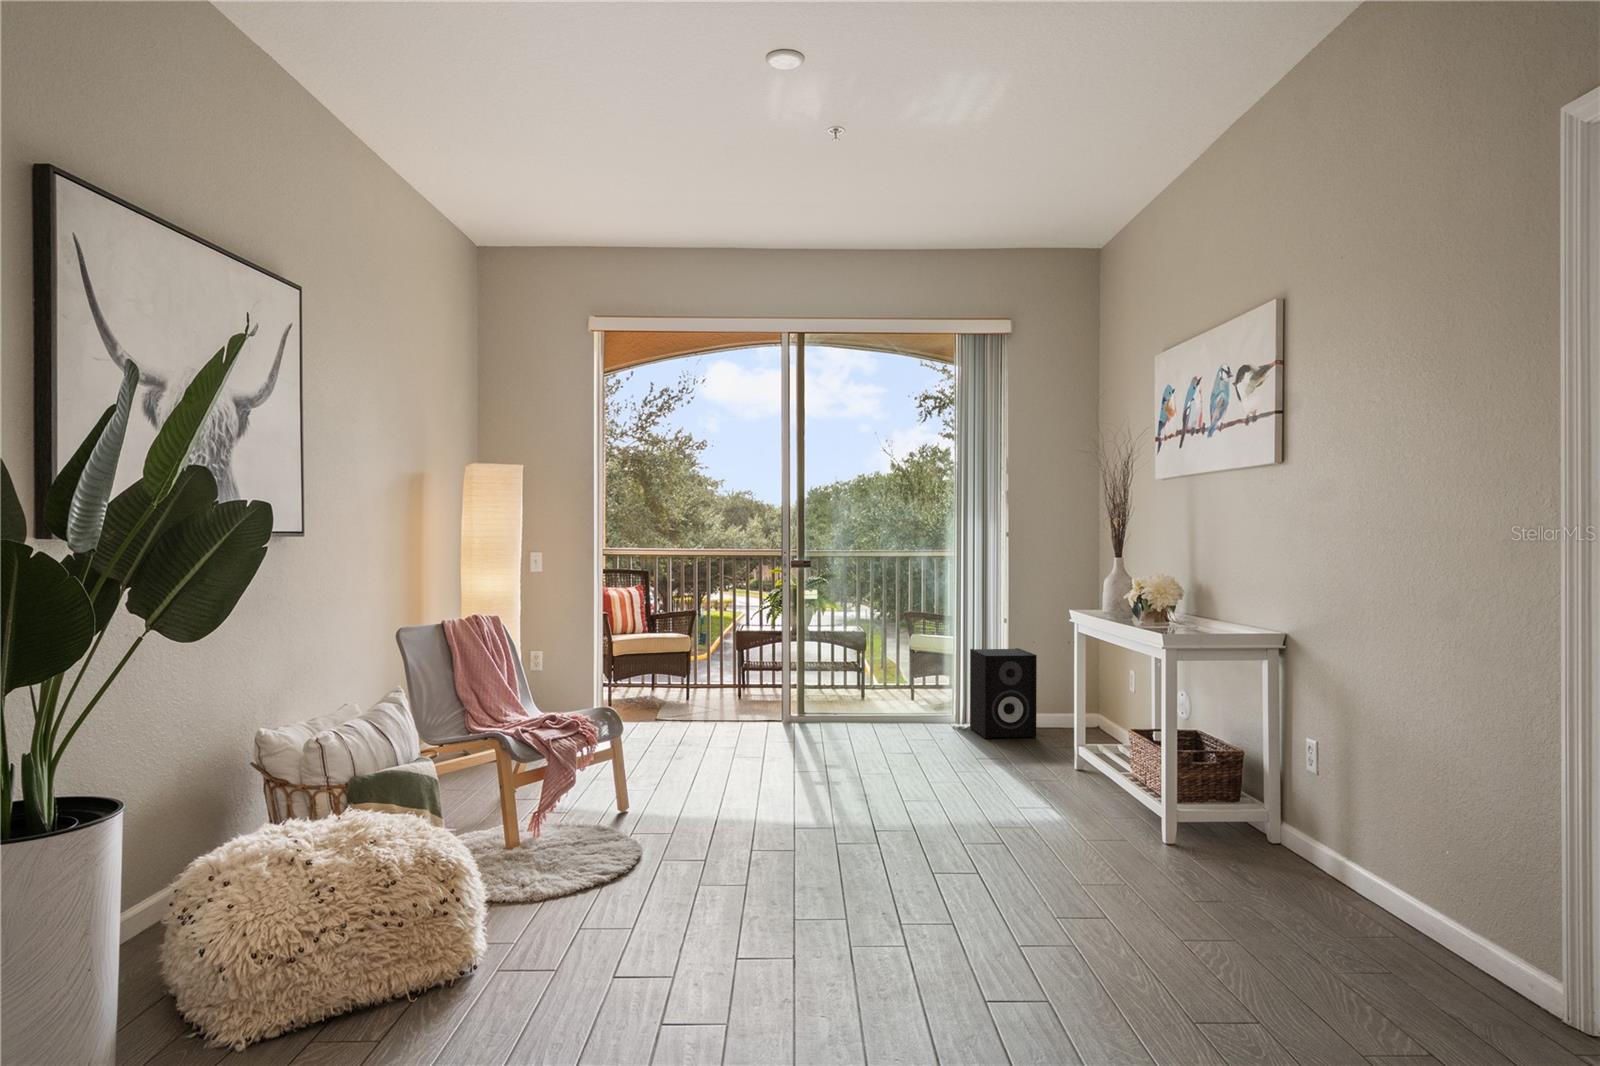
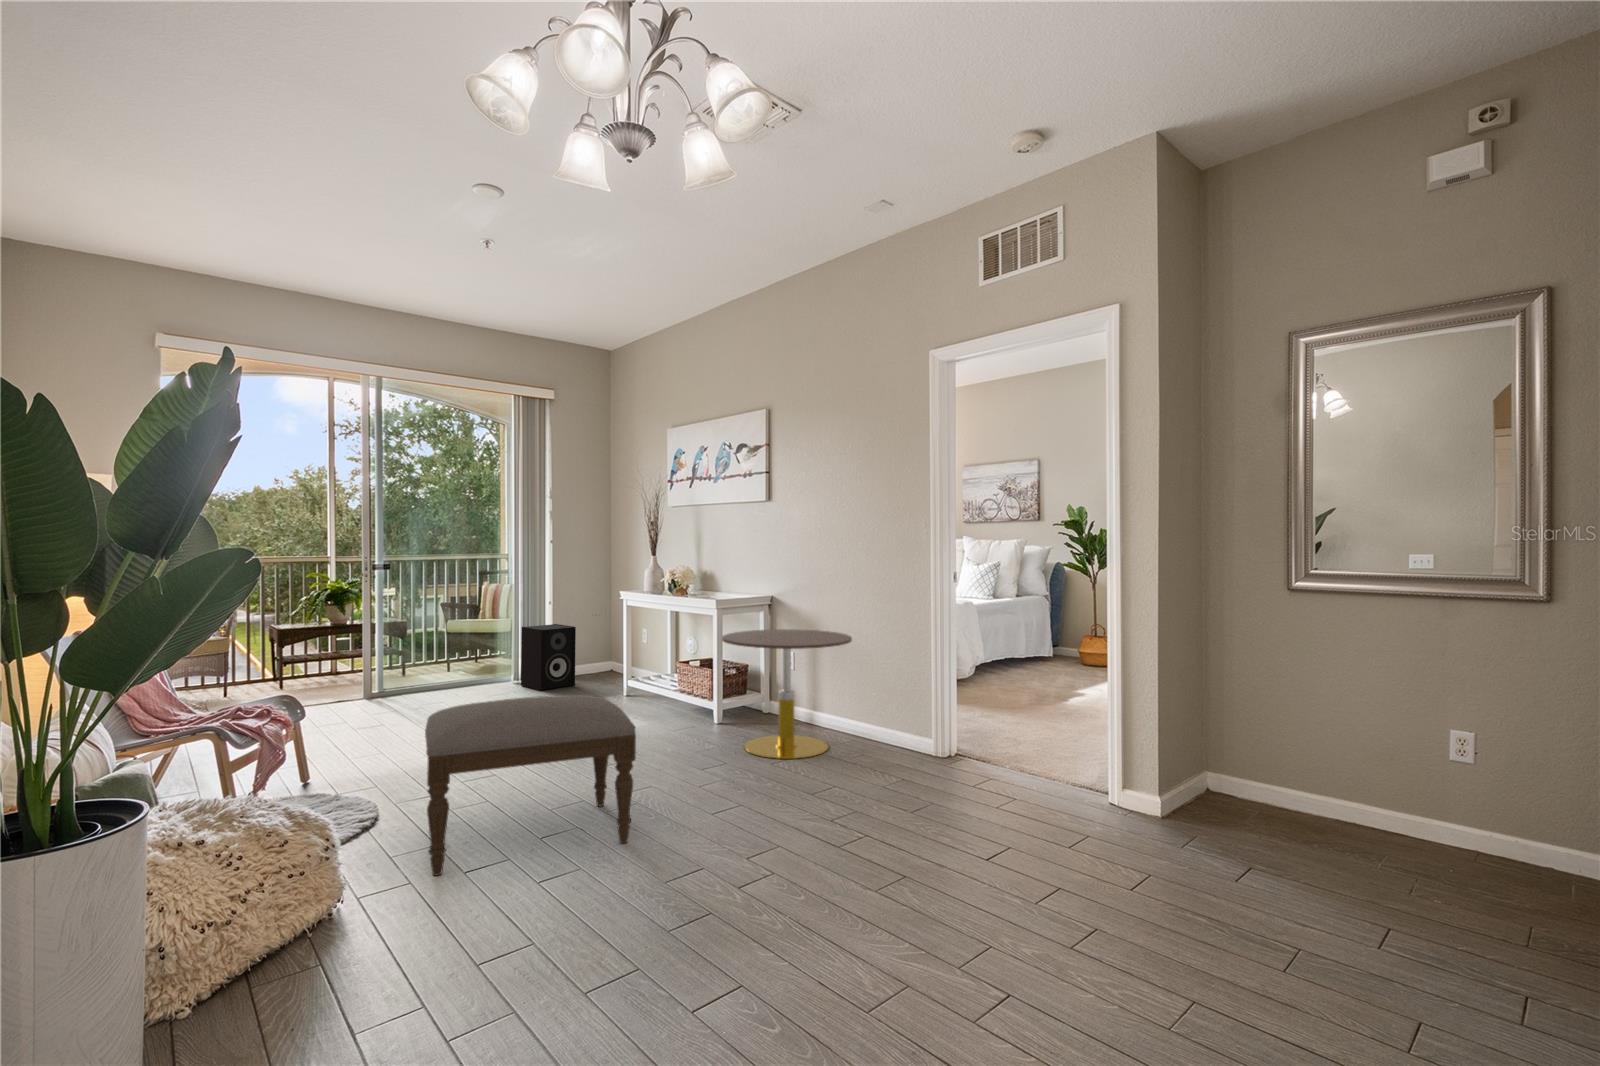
side table: none [1128,689,1391,941] -> present [722,629,852,759]
ottoman: none [572,751,874,1002] -> present [425,695,636,876]

